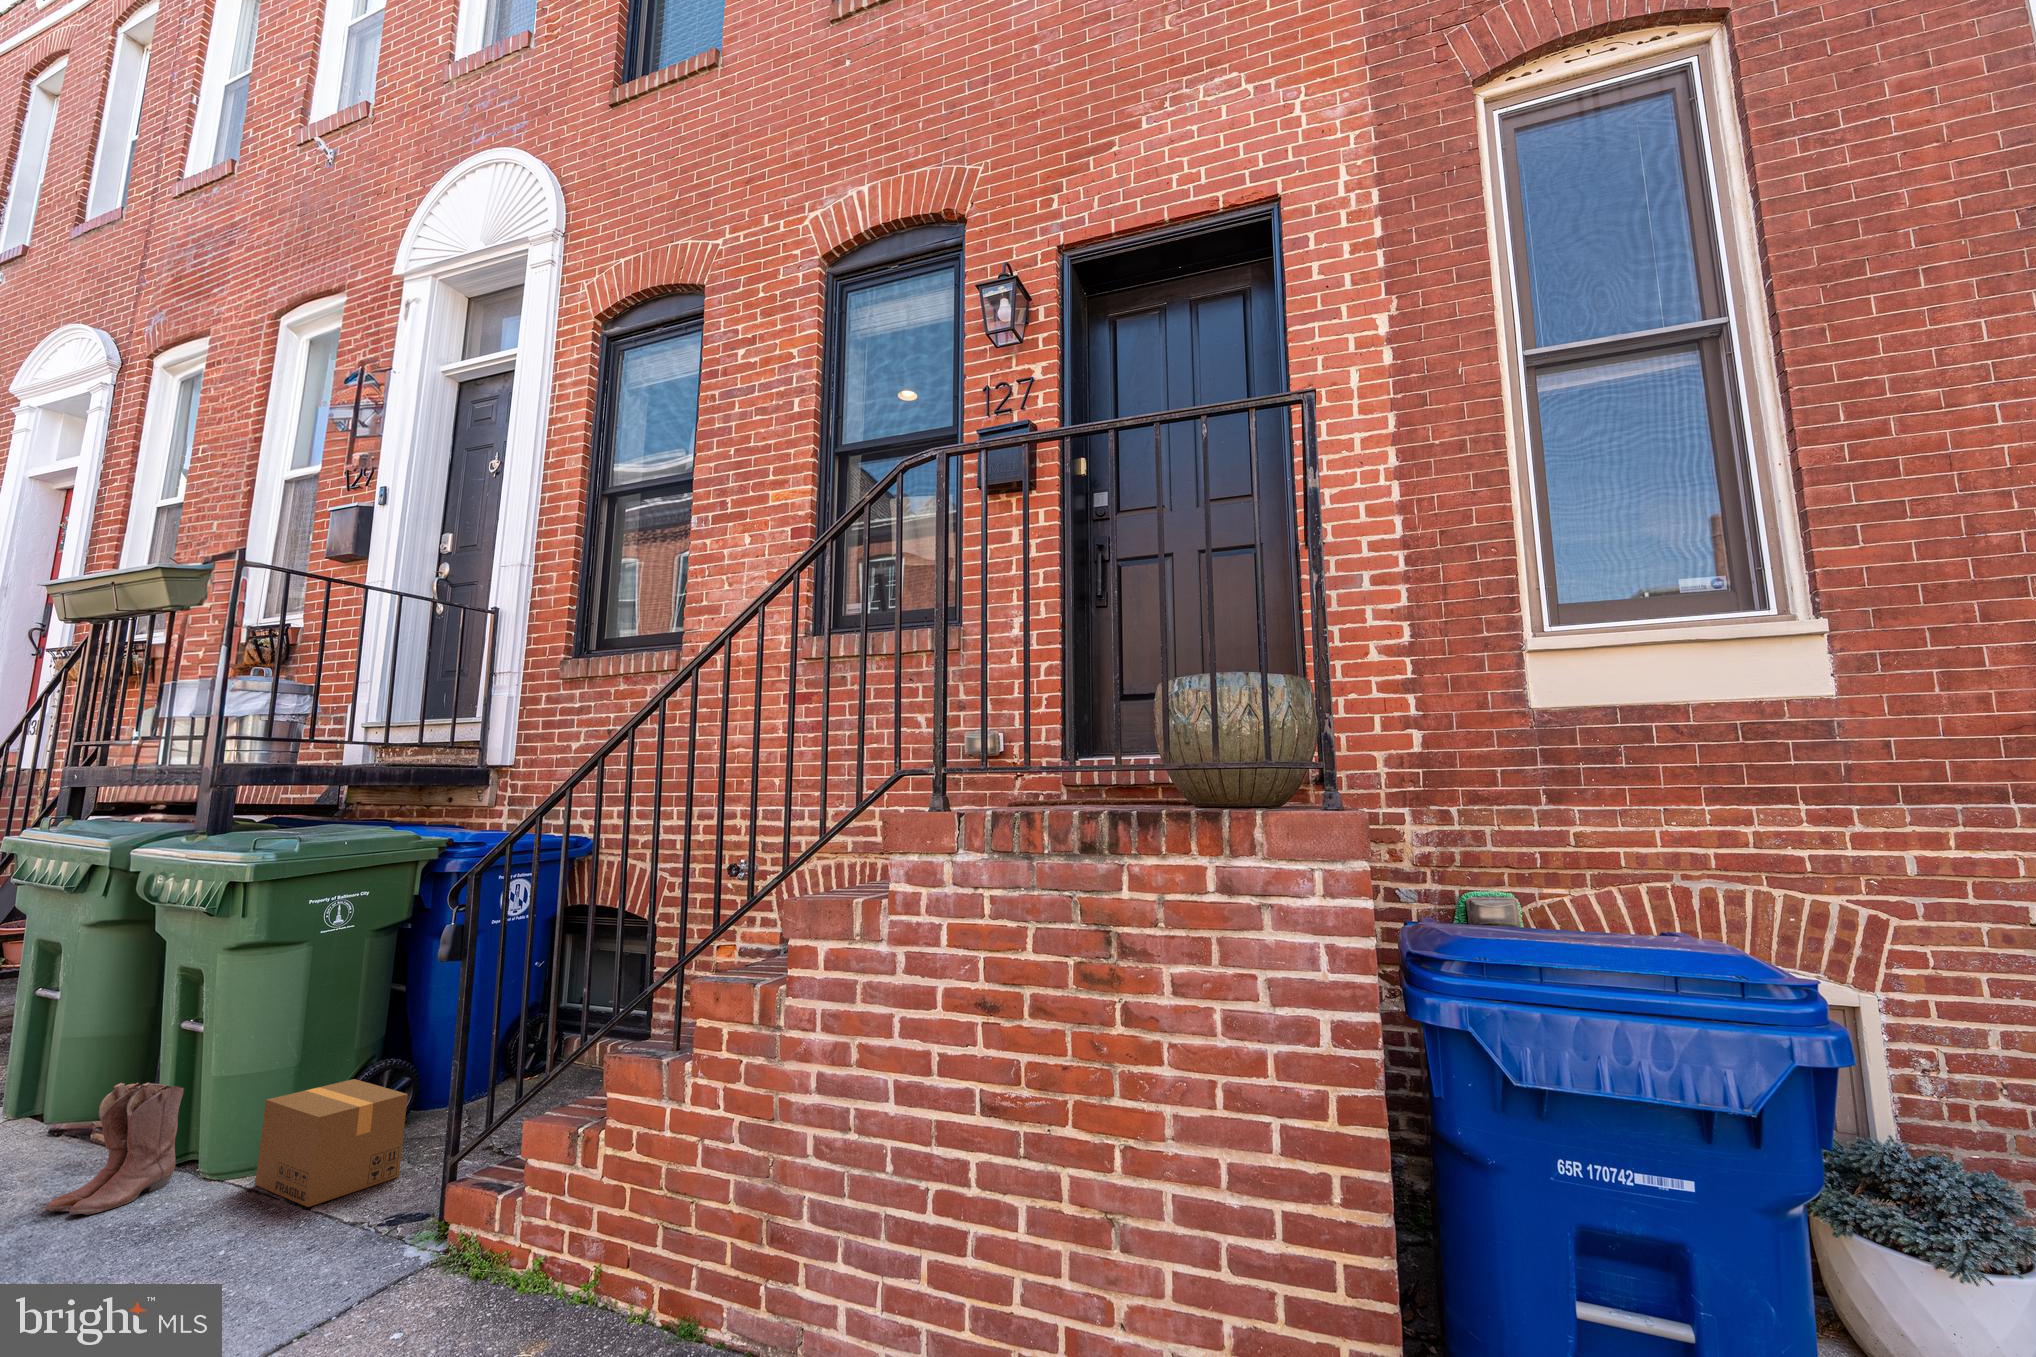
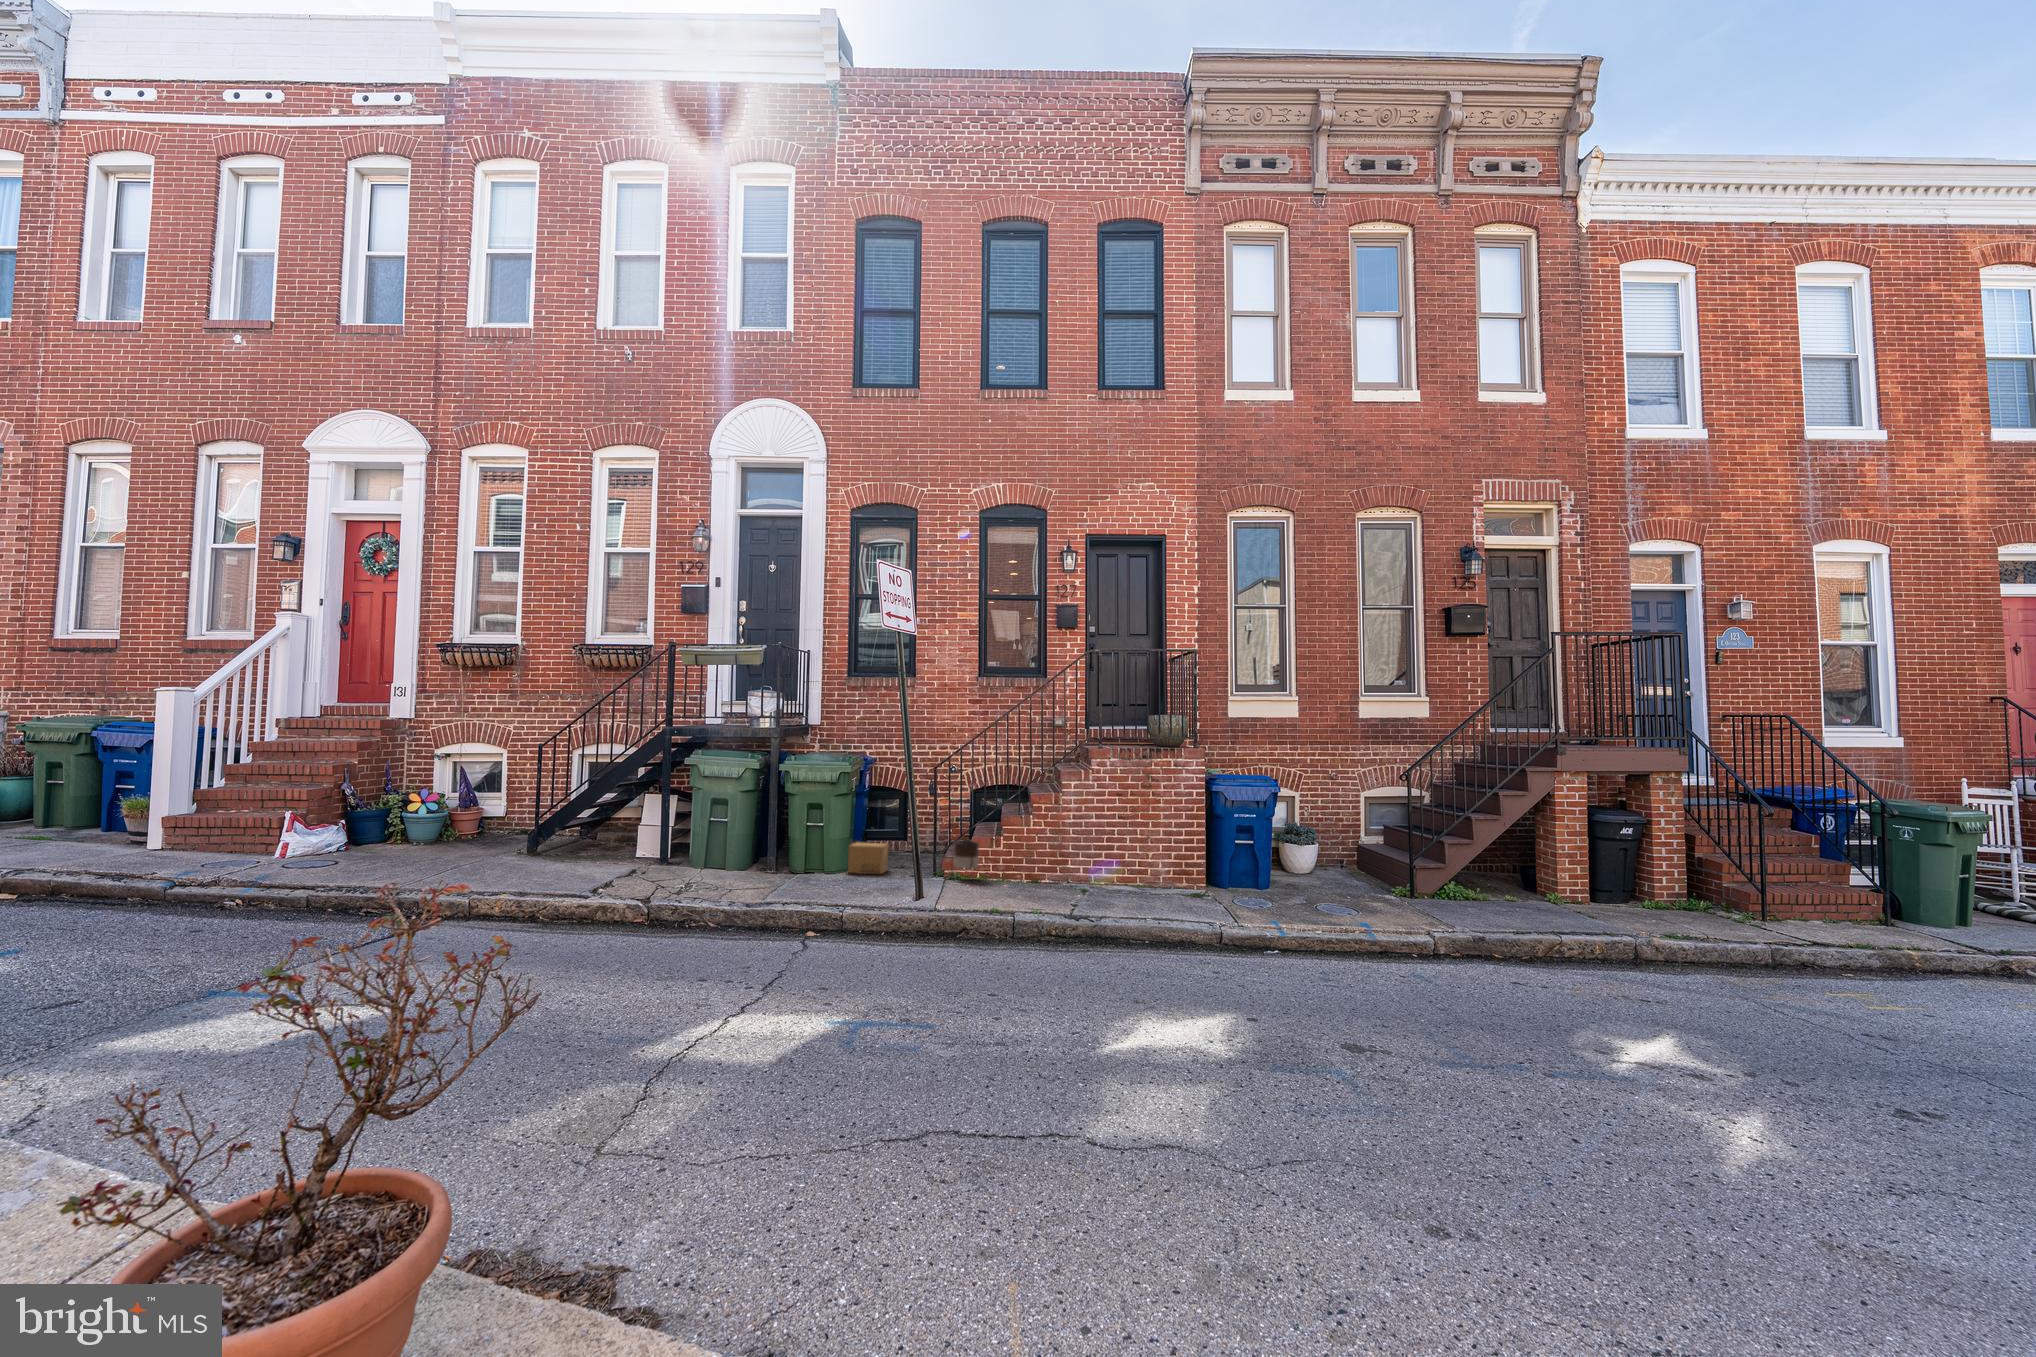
boots: present [42,1083,185,1215] -> none [800,840,822,878]
planter: none [401,1132,518,1320] -> present [952,841,979,871]

